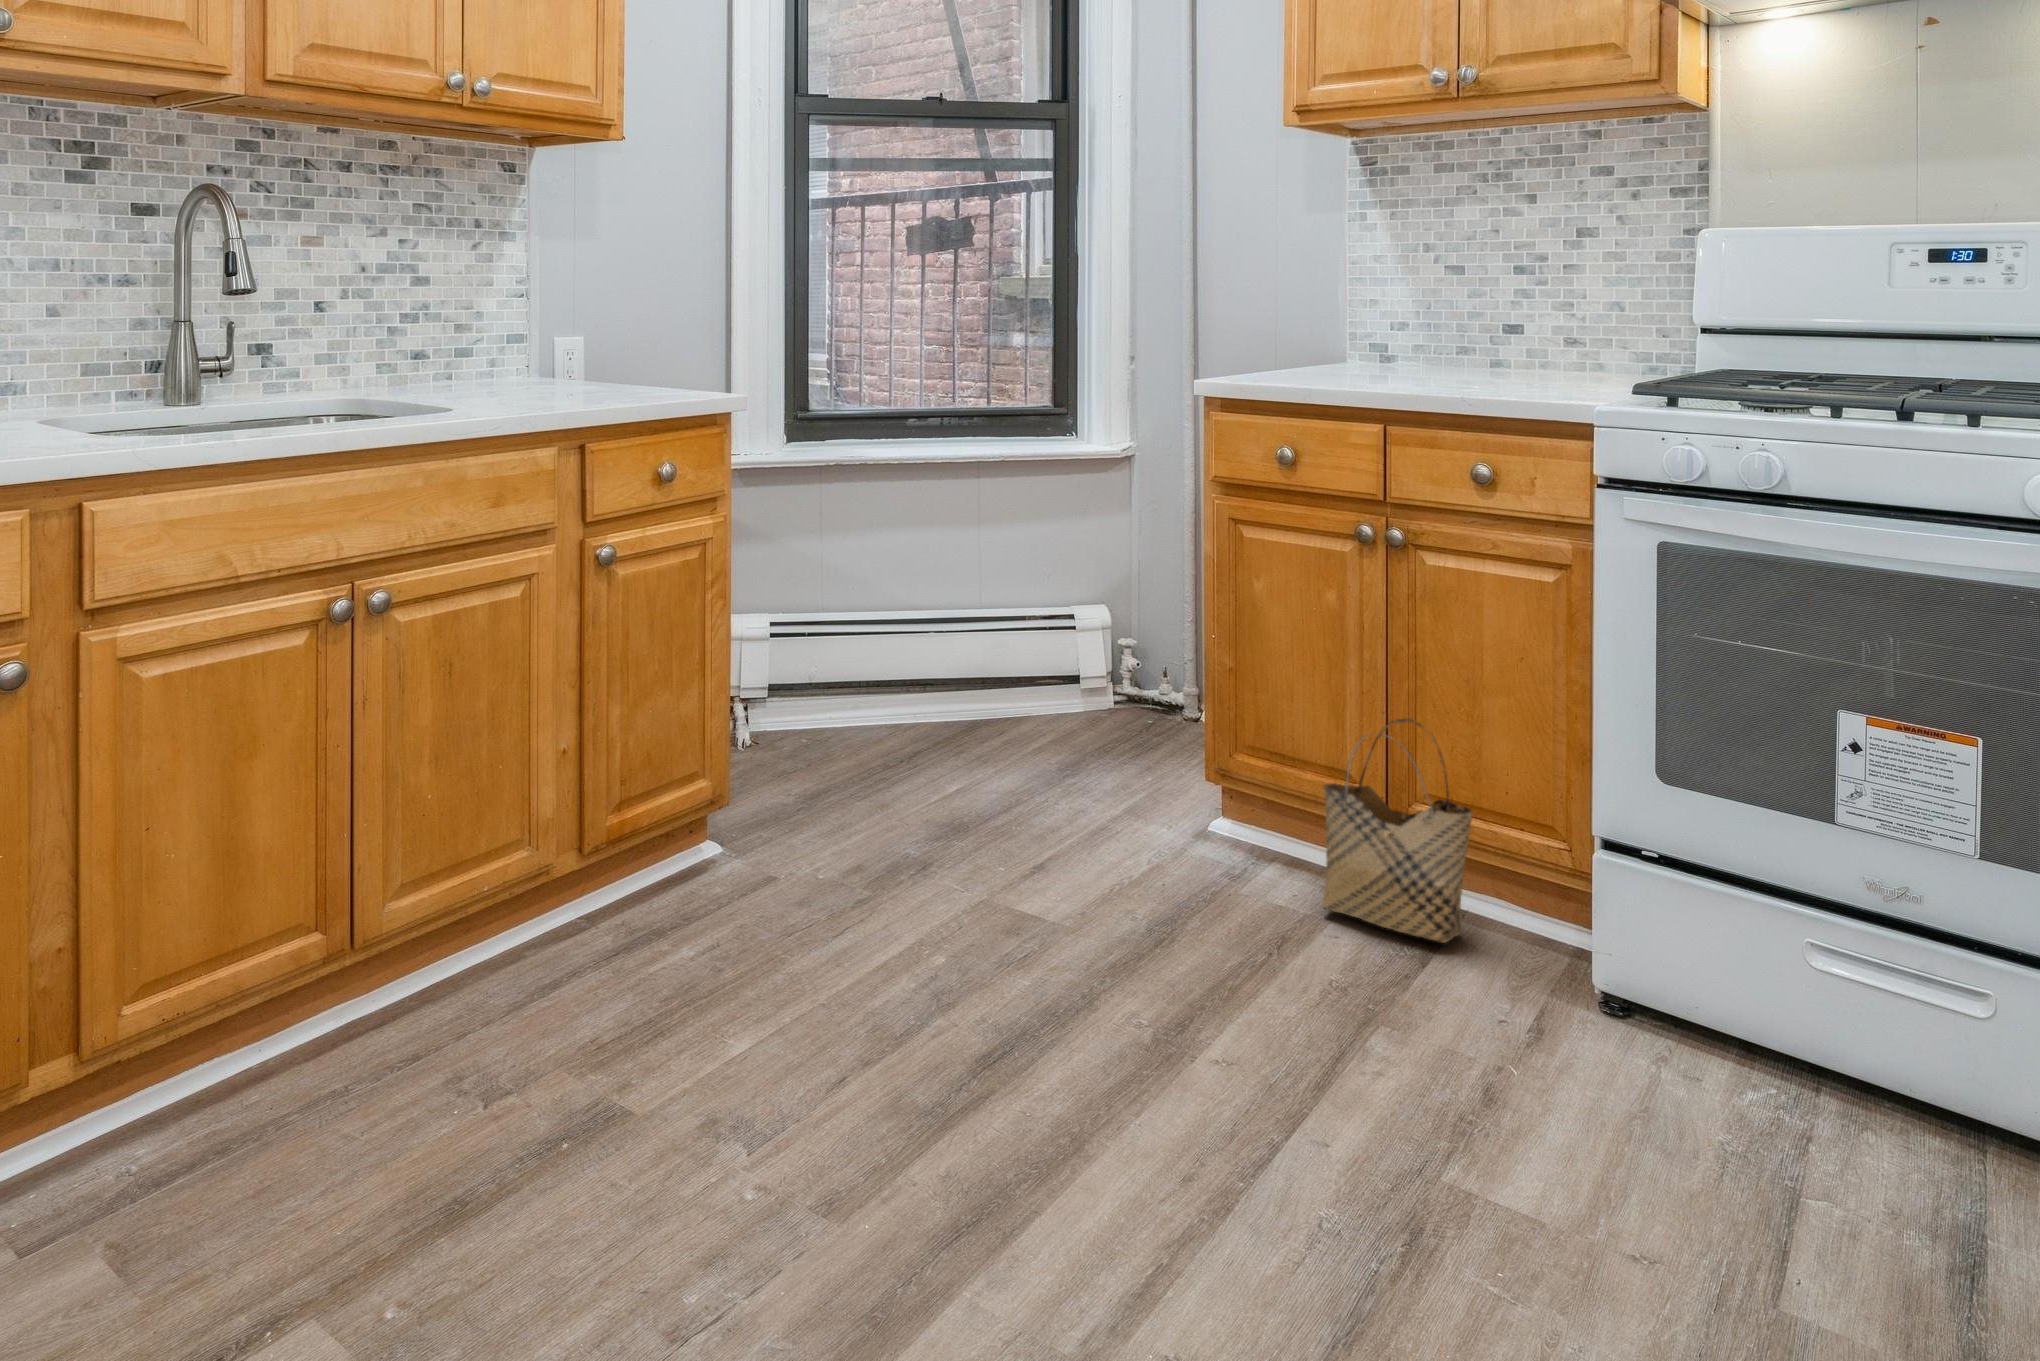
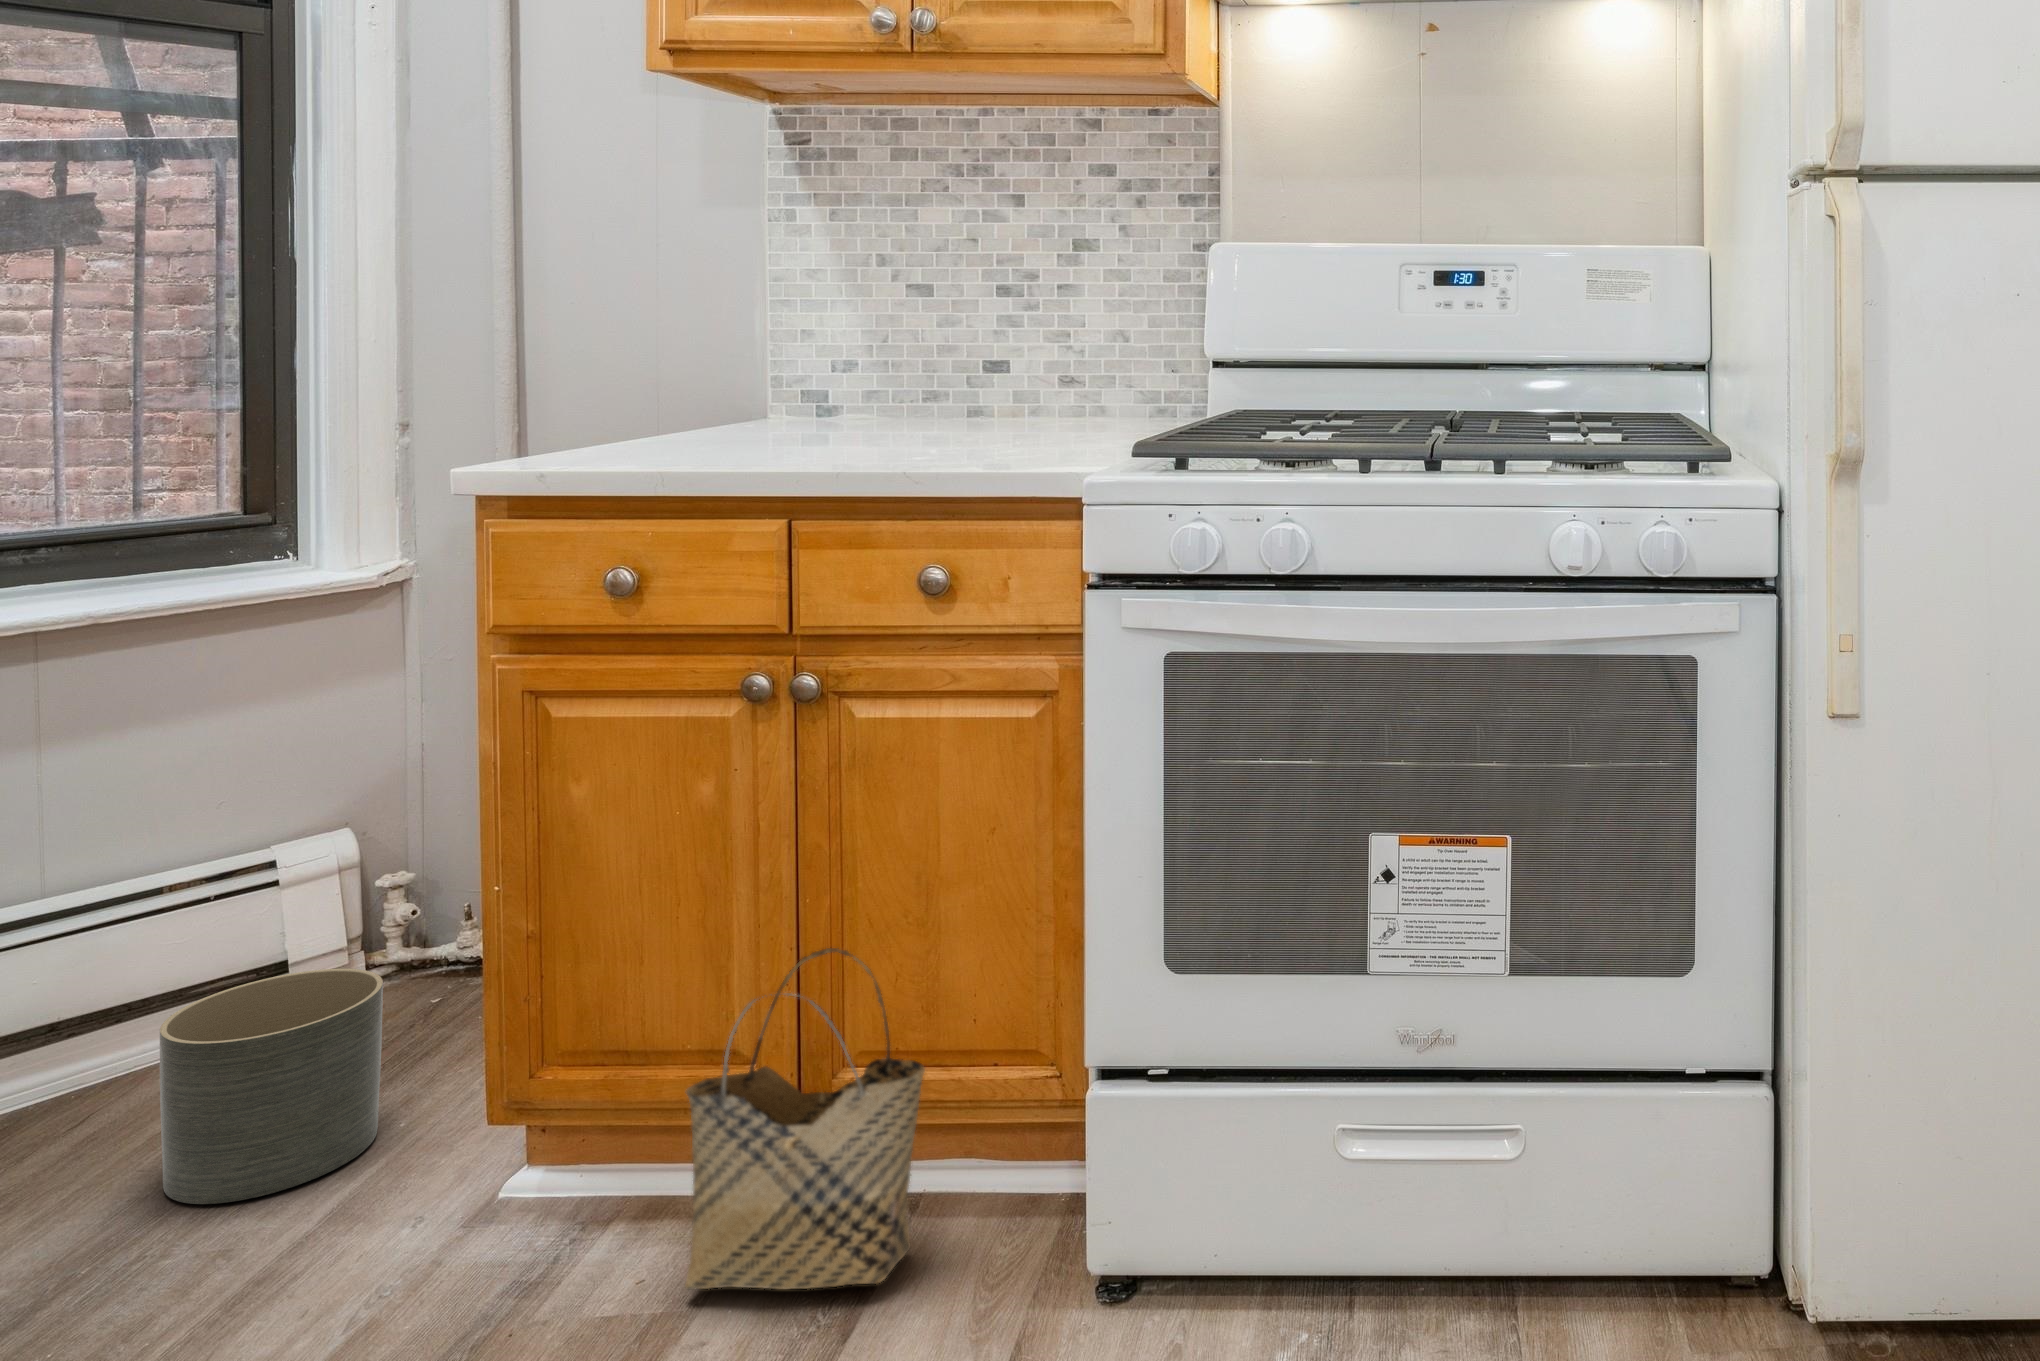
planter: none [1042,679,1141,797] -> present [160,969,383,1204]

